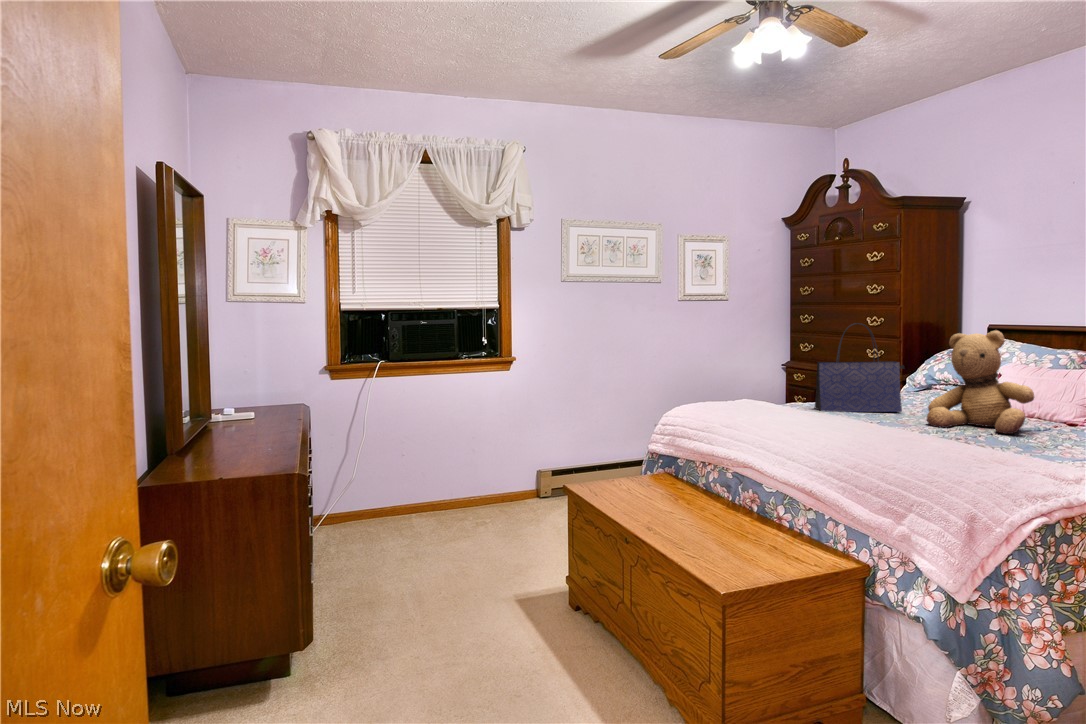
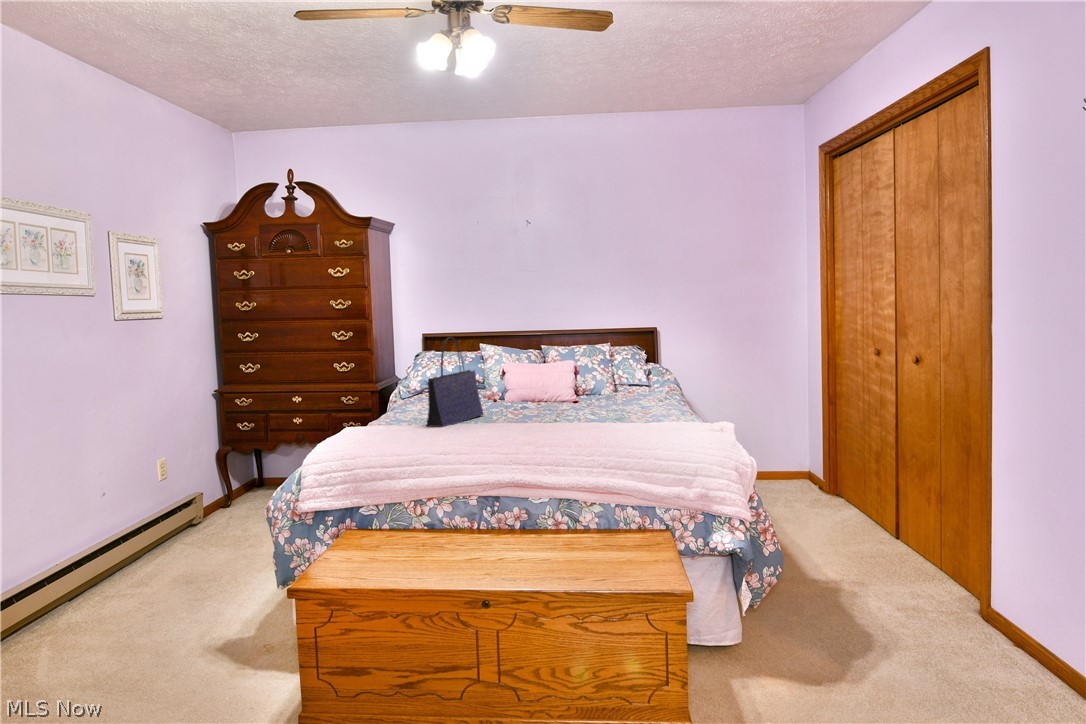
teddy bear: present [927,331,1034,434] -> none [517,335,595,420]

